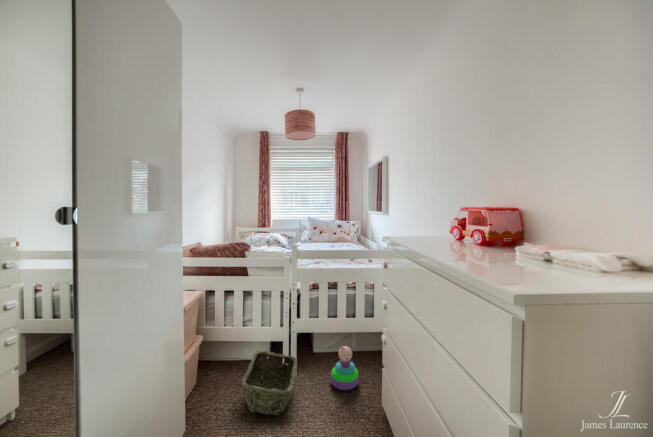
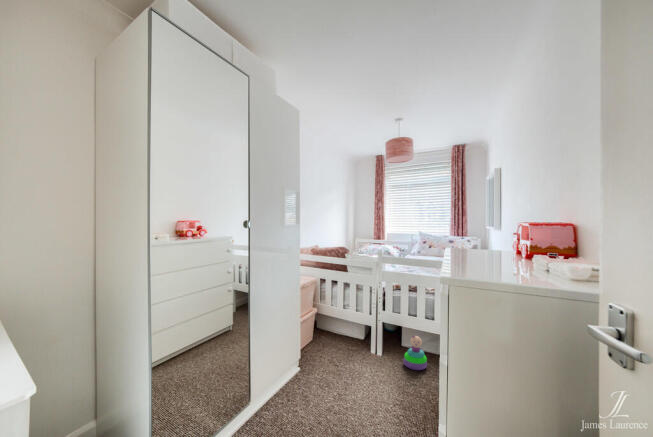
woven basket: present [242,351,297,415] -> none [334,328,379,369]

